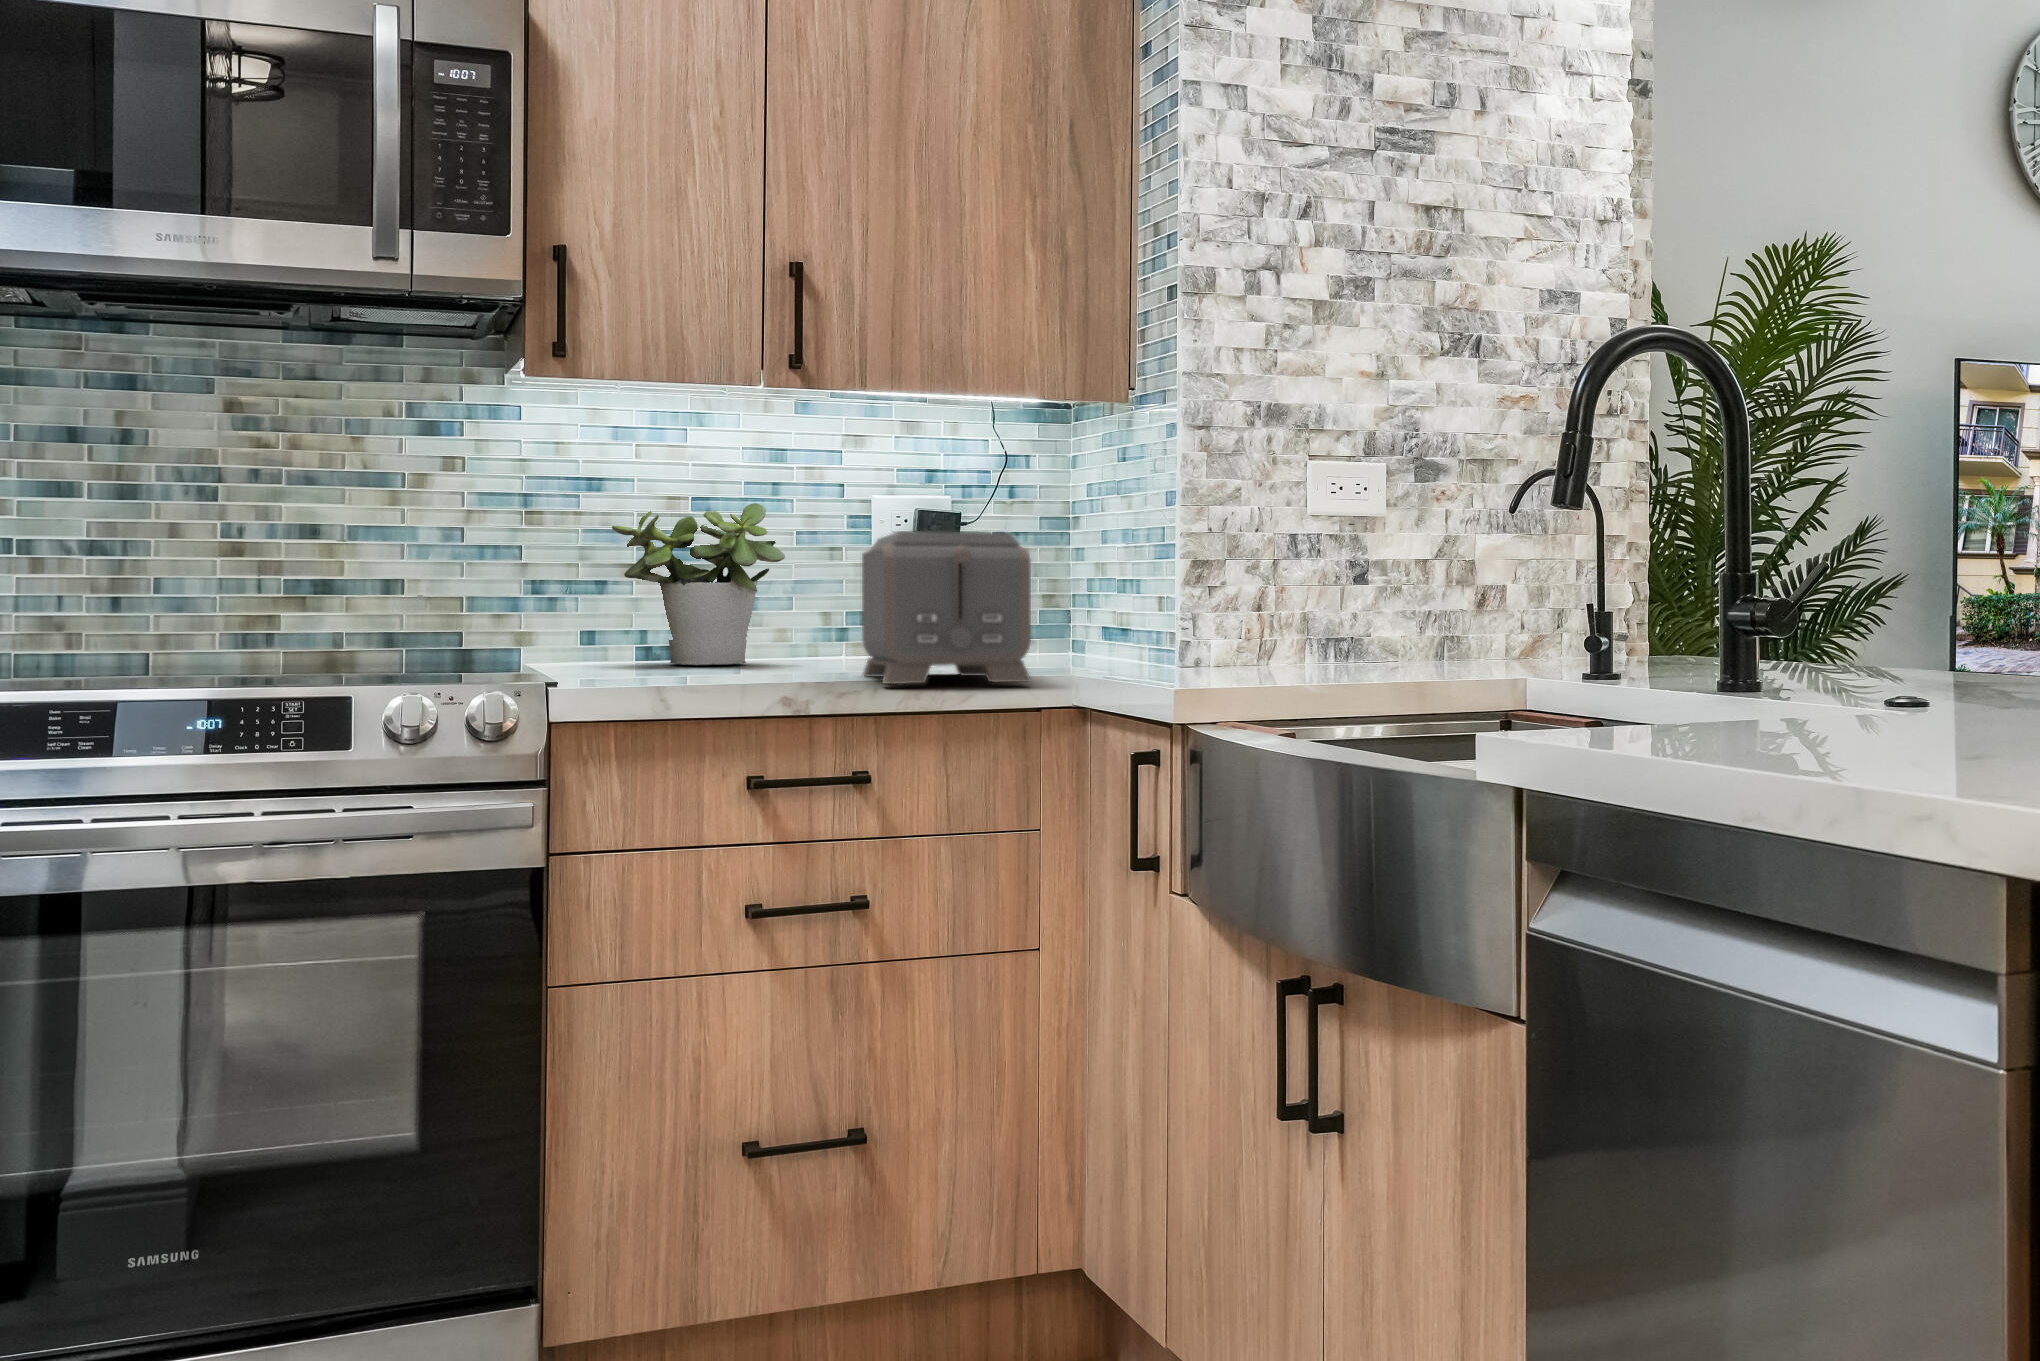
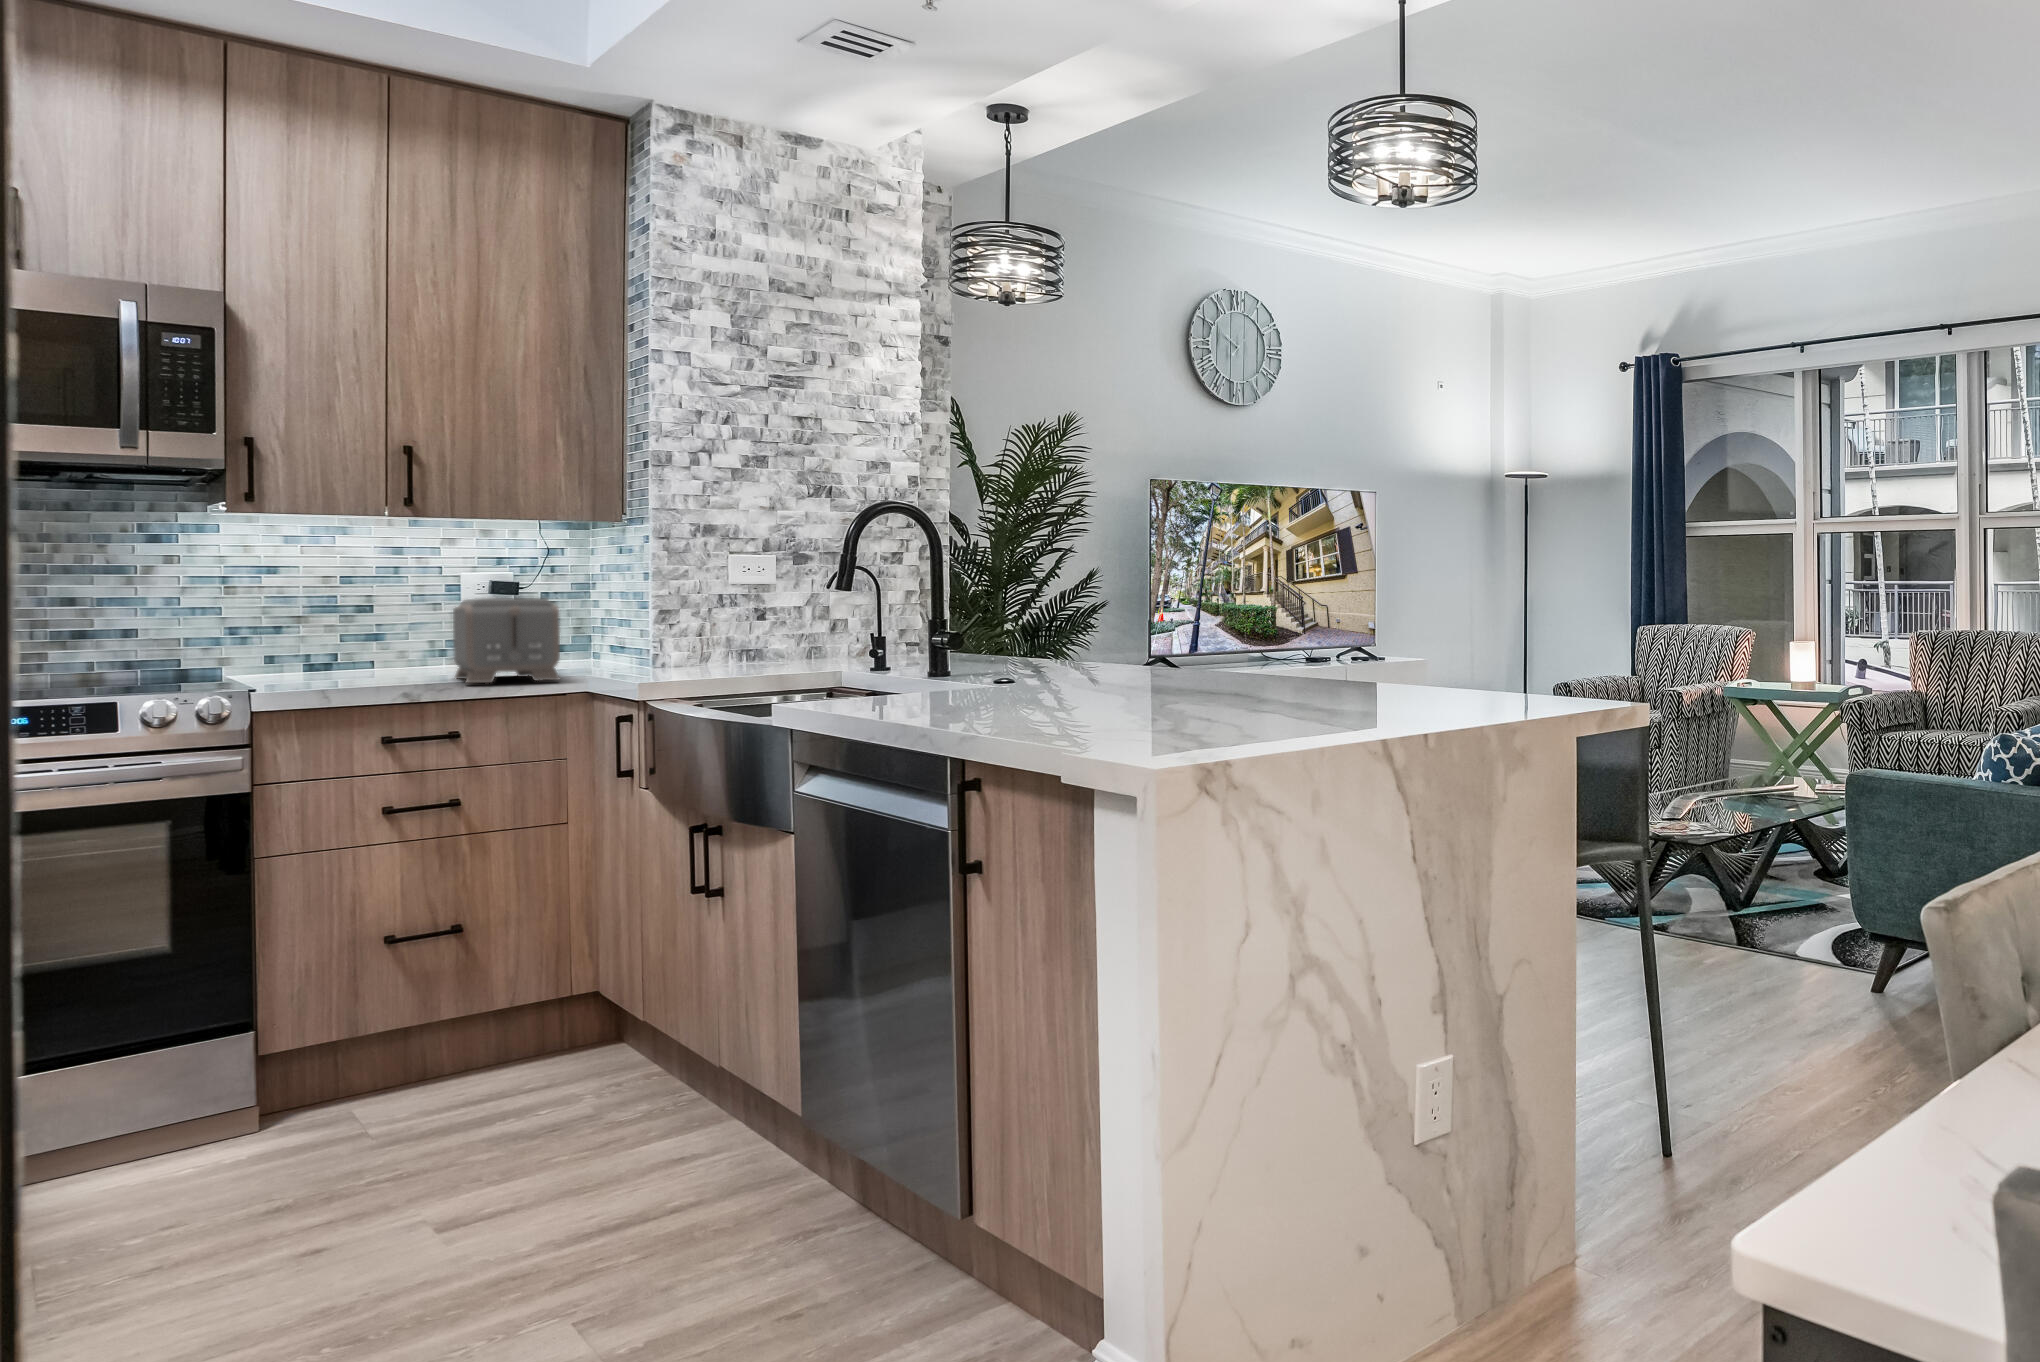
potted plant: present [612,503,785,665] -> none [277,578,401,675]

